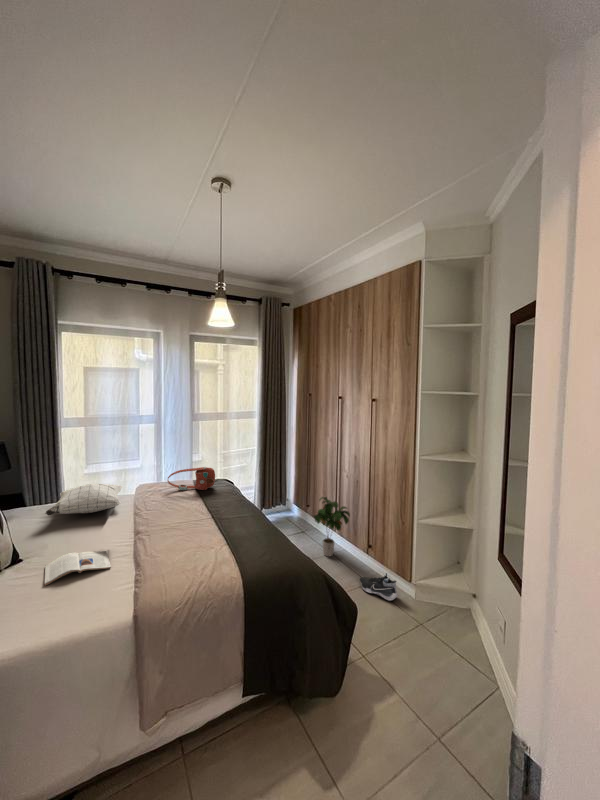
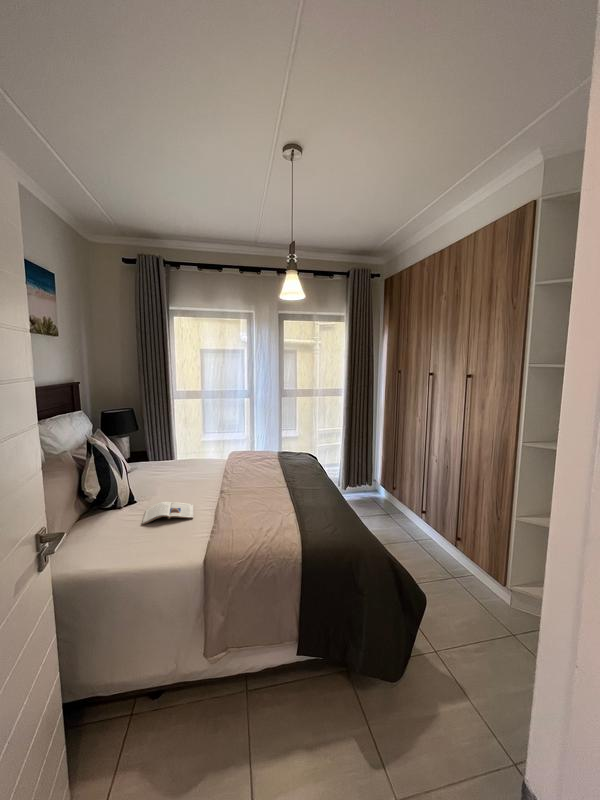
handbag: present [167,467,215,490] -> none [253,439,296,461]
pillow: present [46,484,122,515] -> none [153,447,216,471]
potted plant: present [314,497,350,556] -> none [399,480,438,542]
shoe: present [359,573,398,601] -> none [444,569,489,599]

